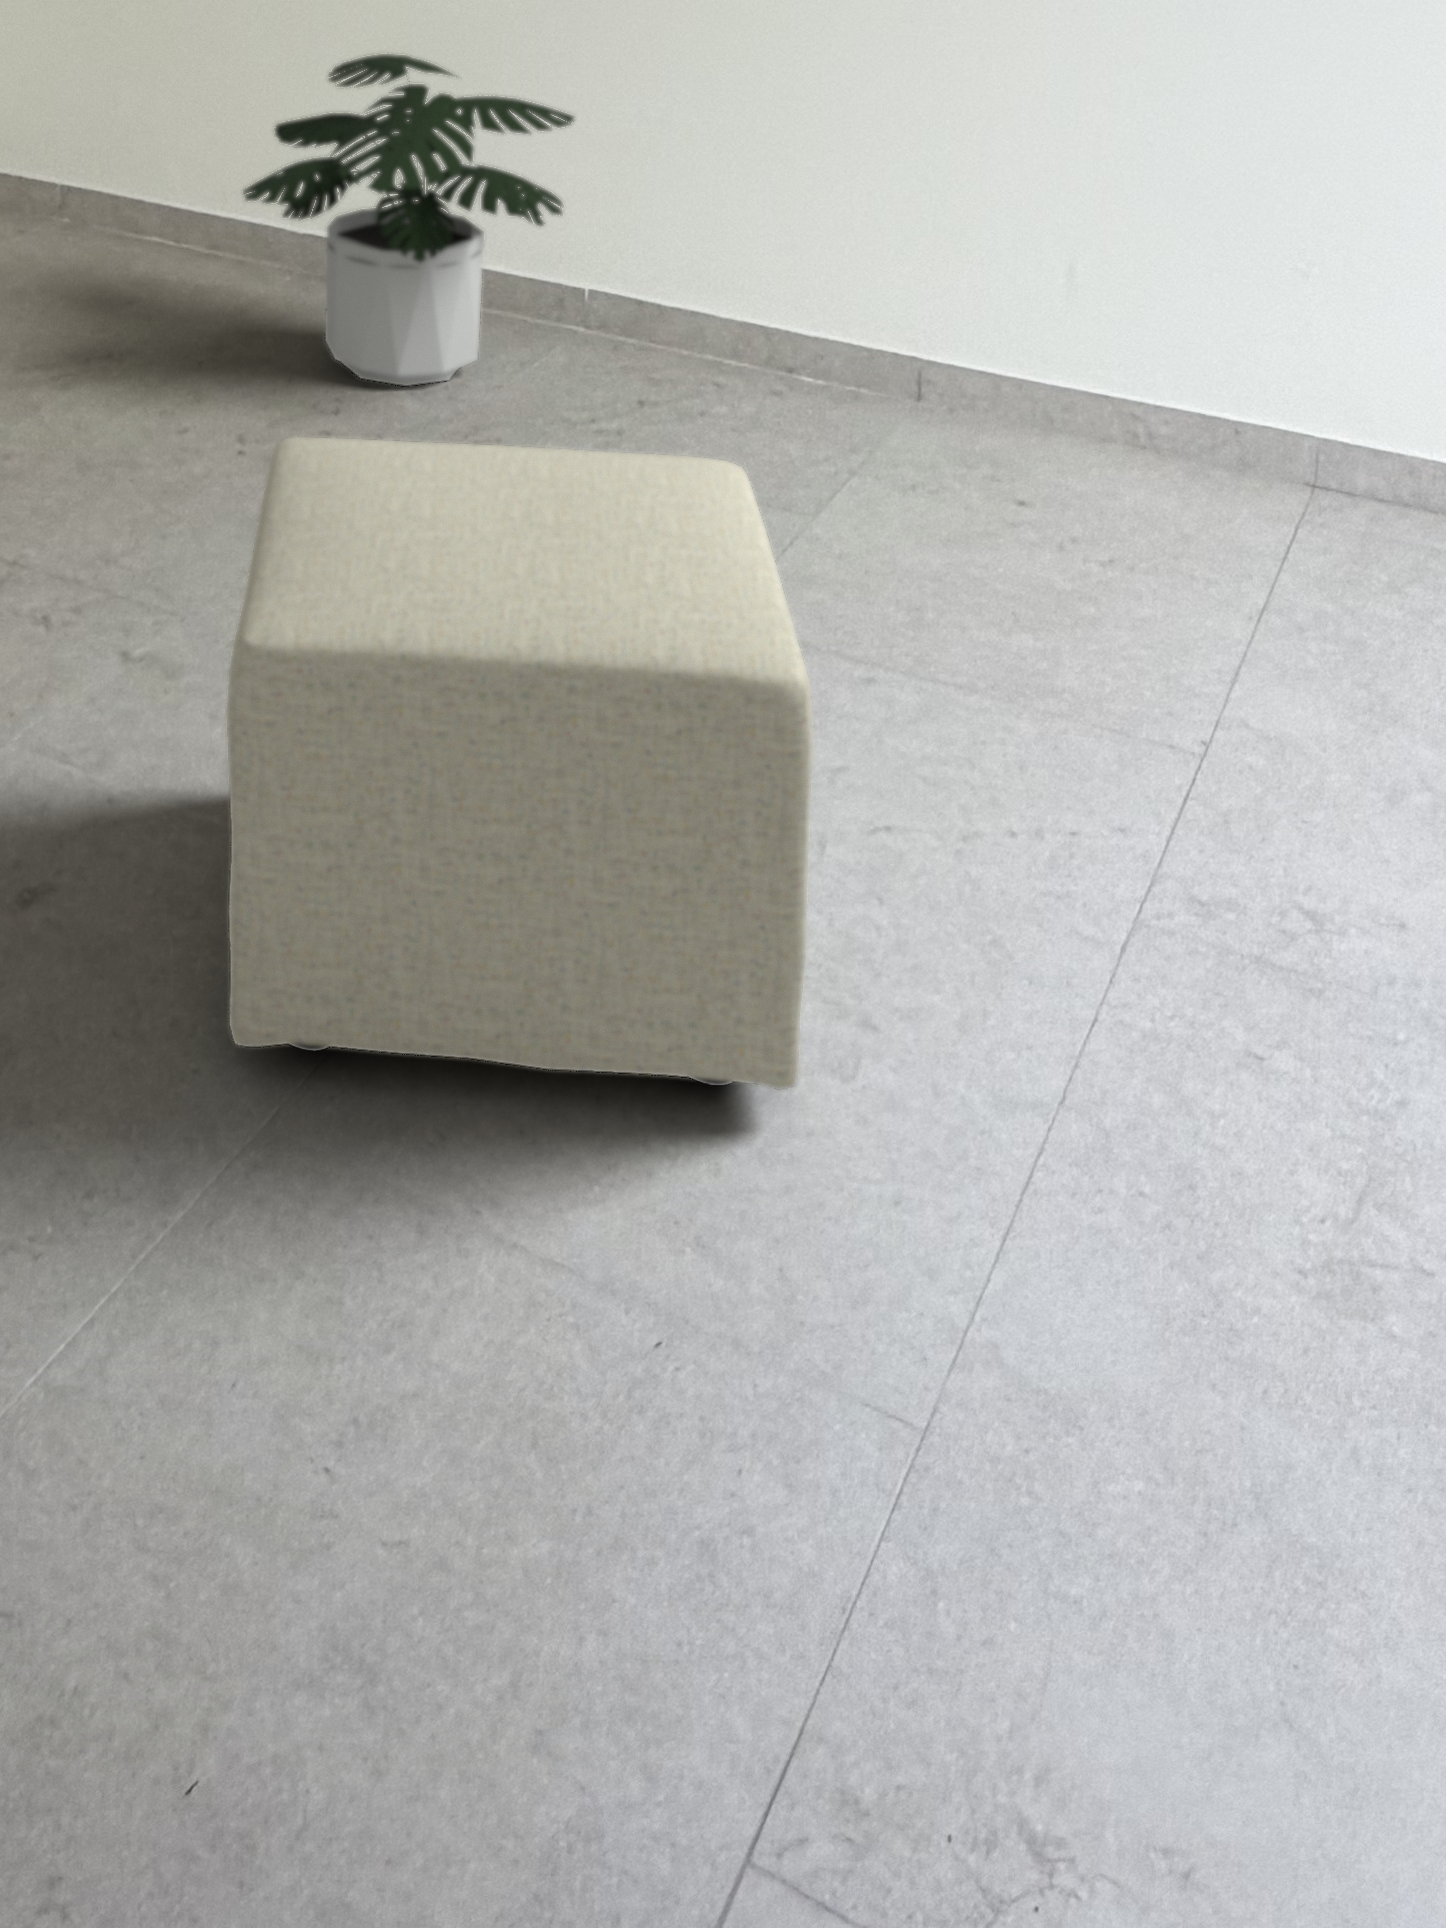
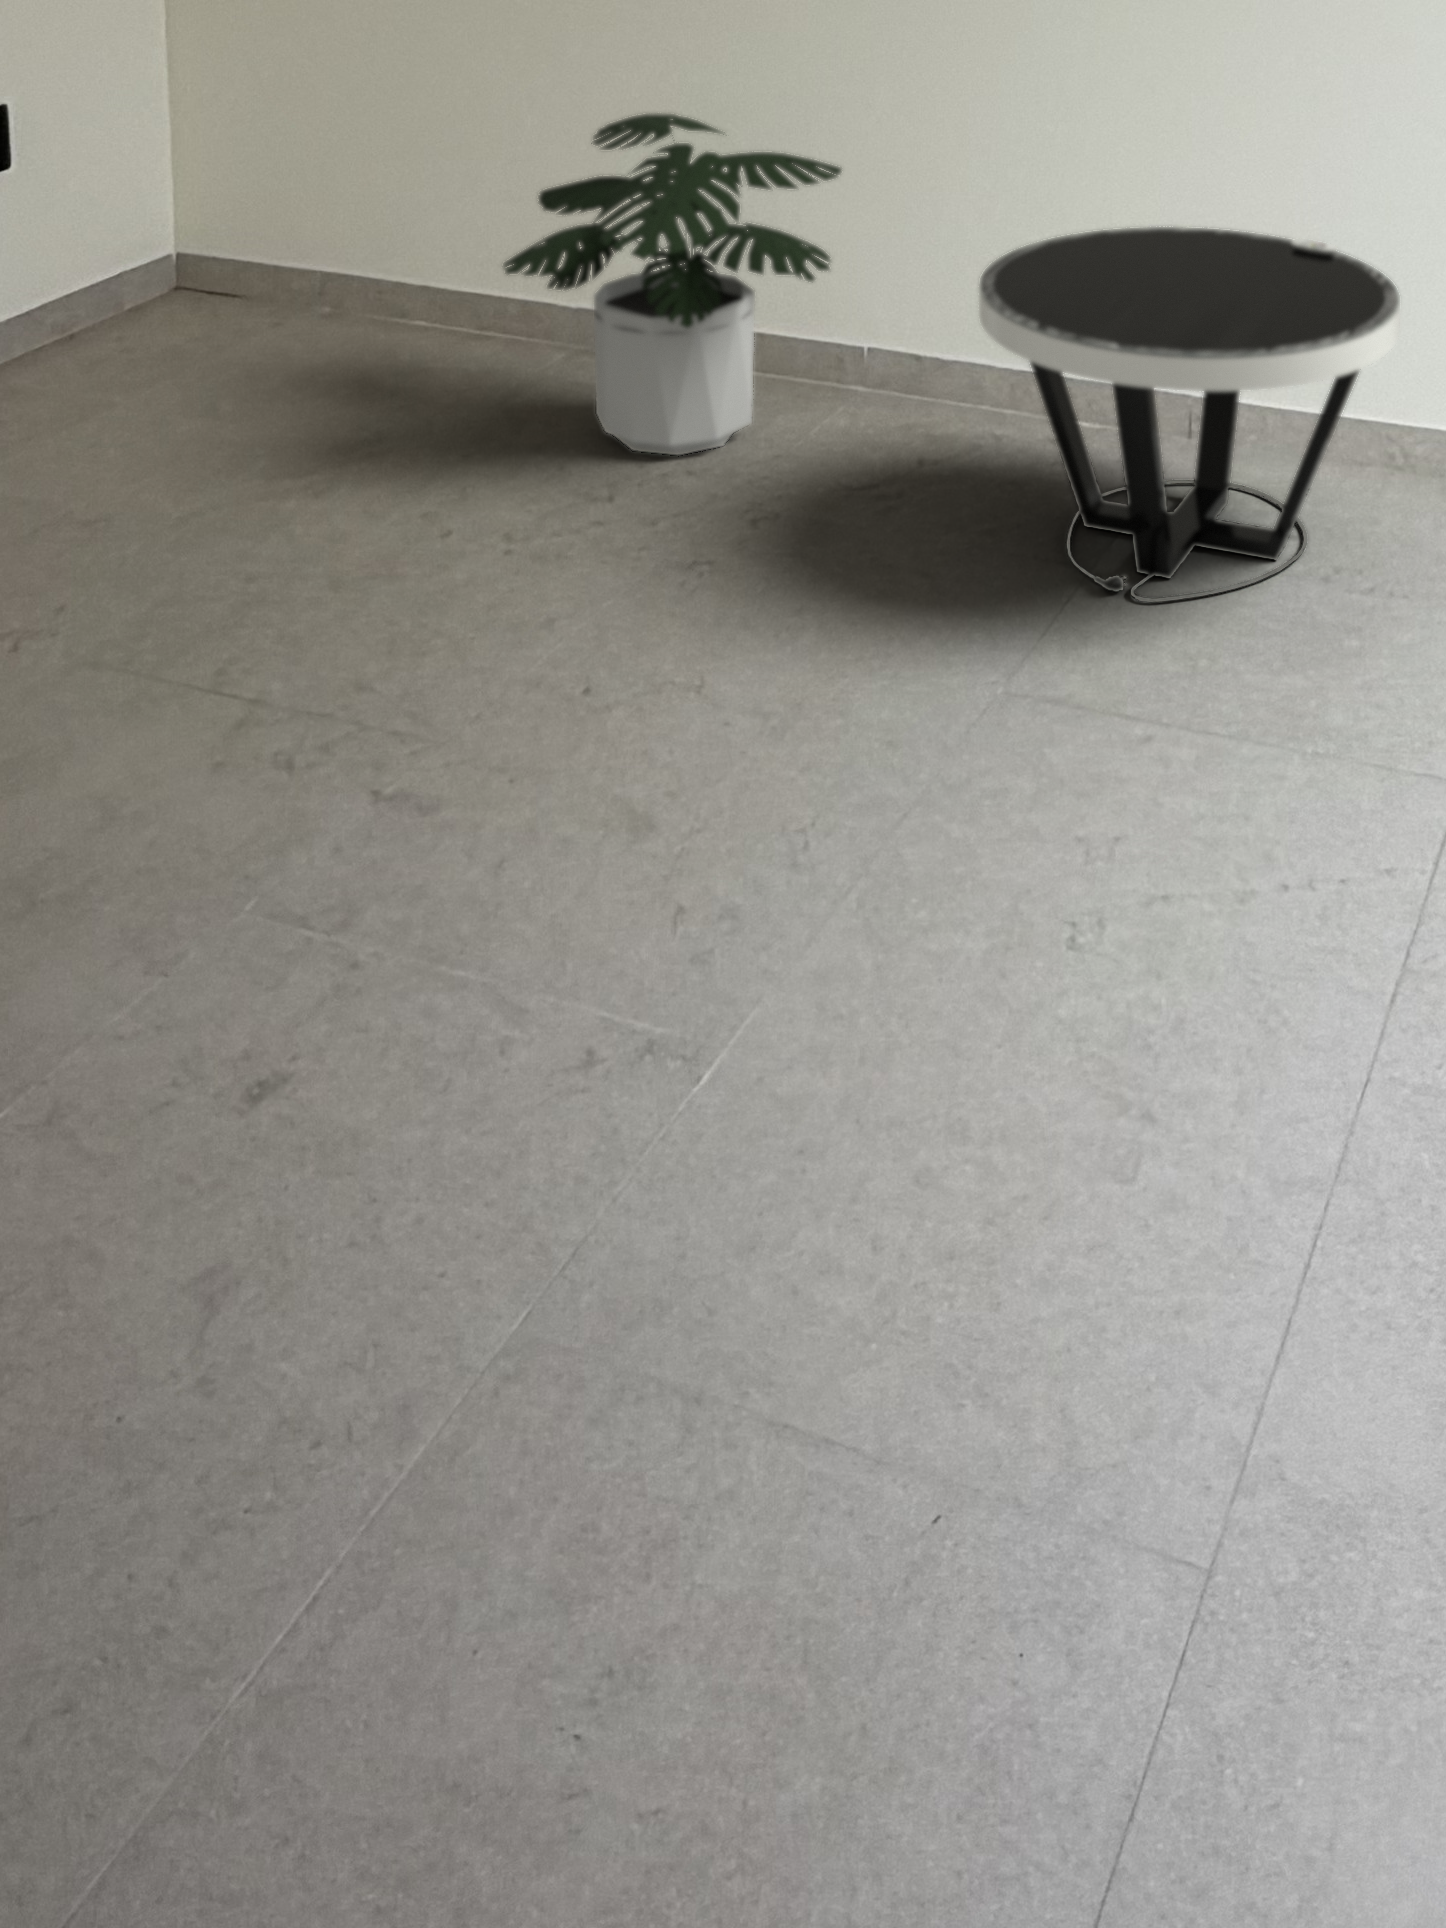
side table: none [715,191,1160,562] -> present [979,227,1400,602]
ottoman: present [227,437,813,1090] -> none [451,524,1066,1220]

